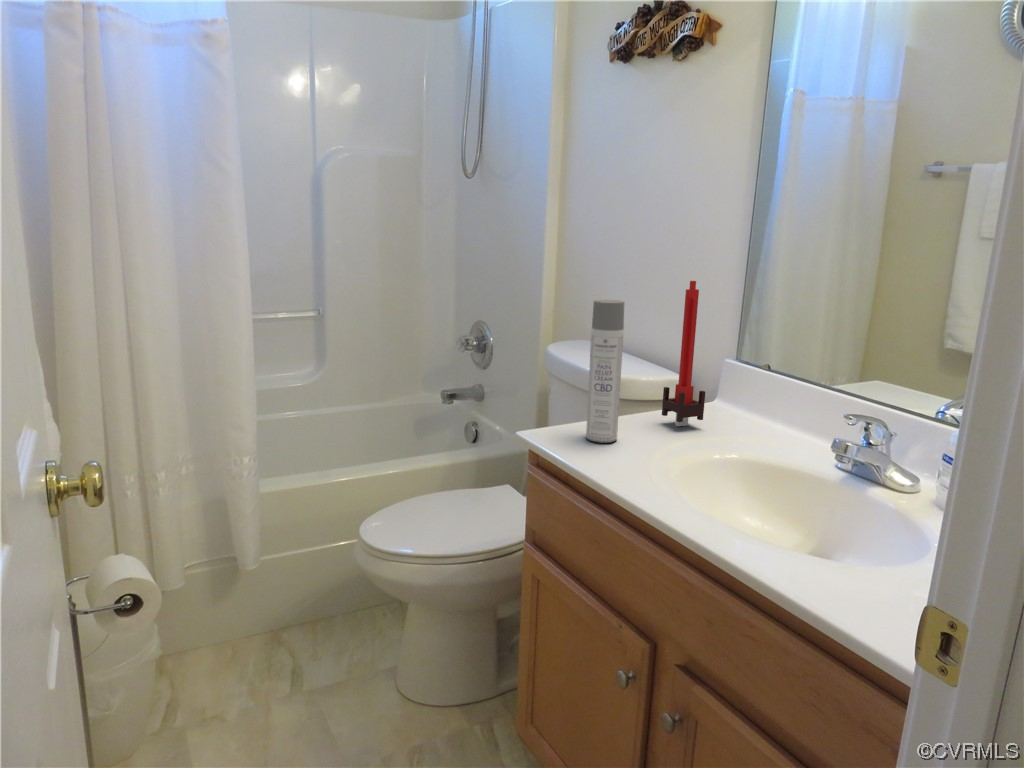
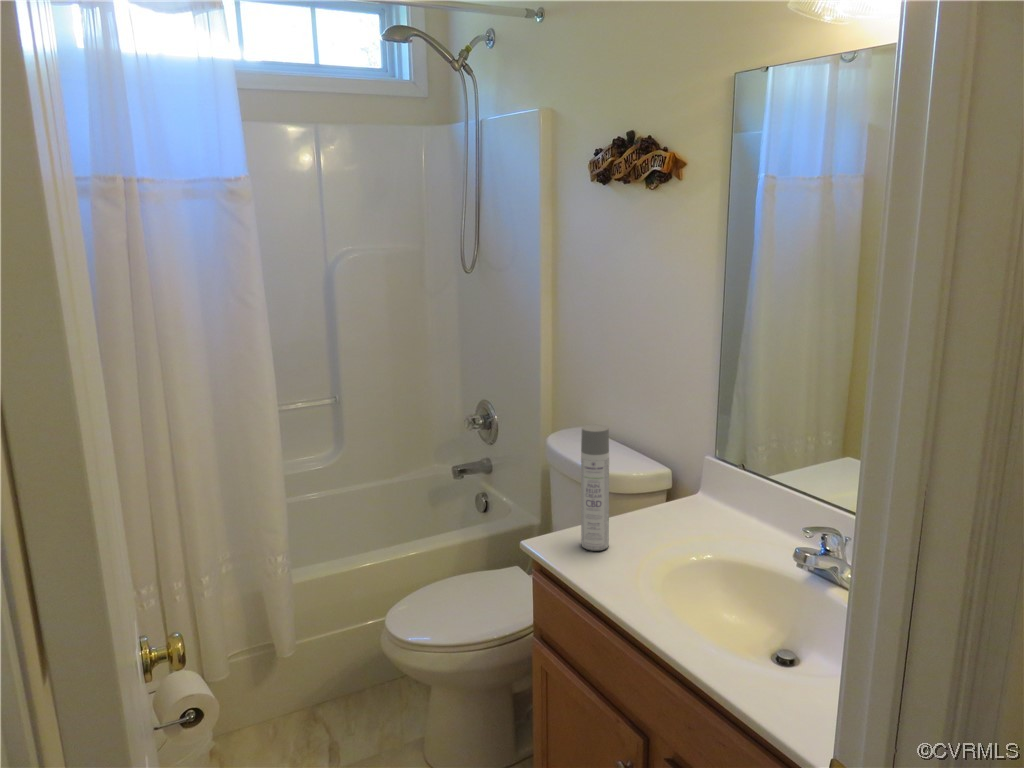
candle: present [662,281,705,426] -> none [649,400,686,527]

